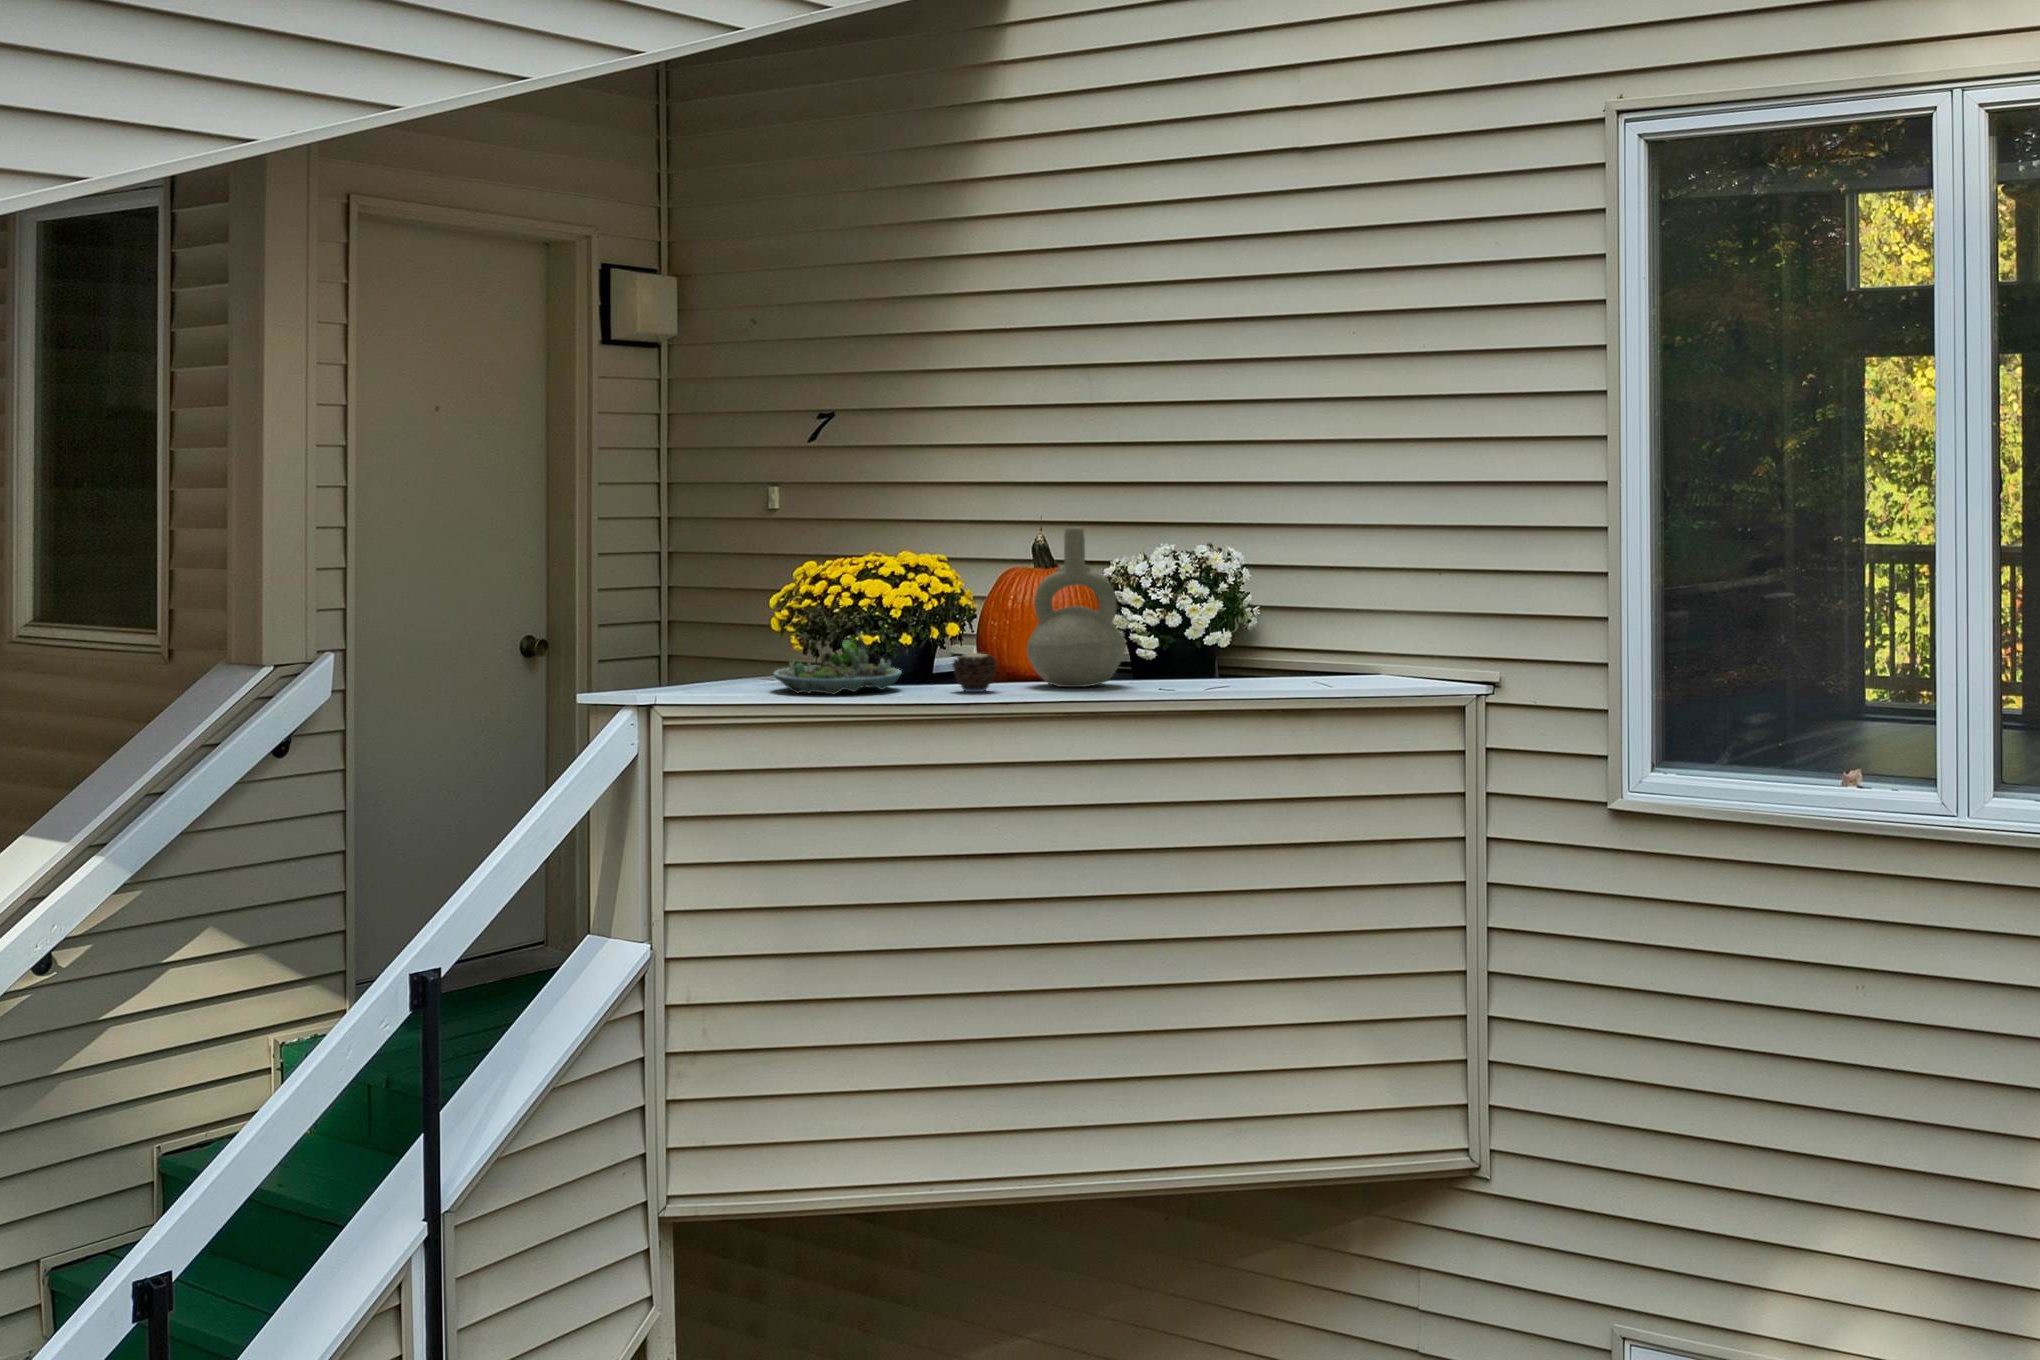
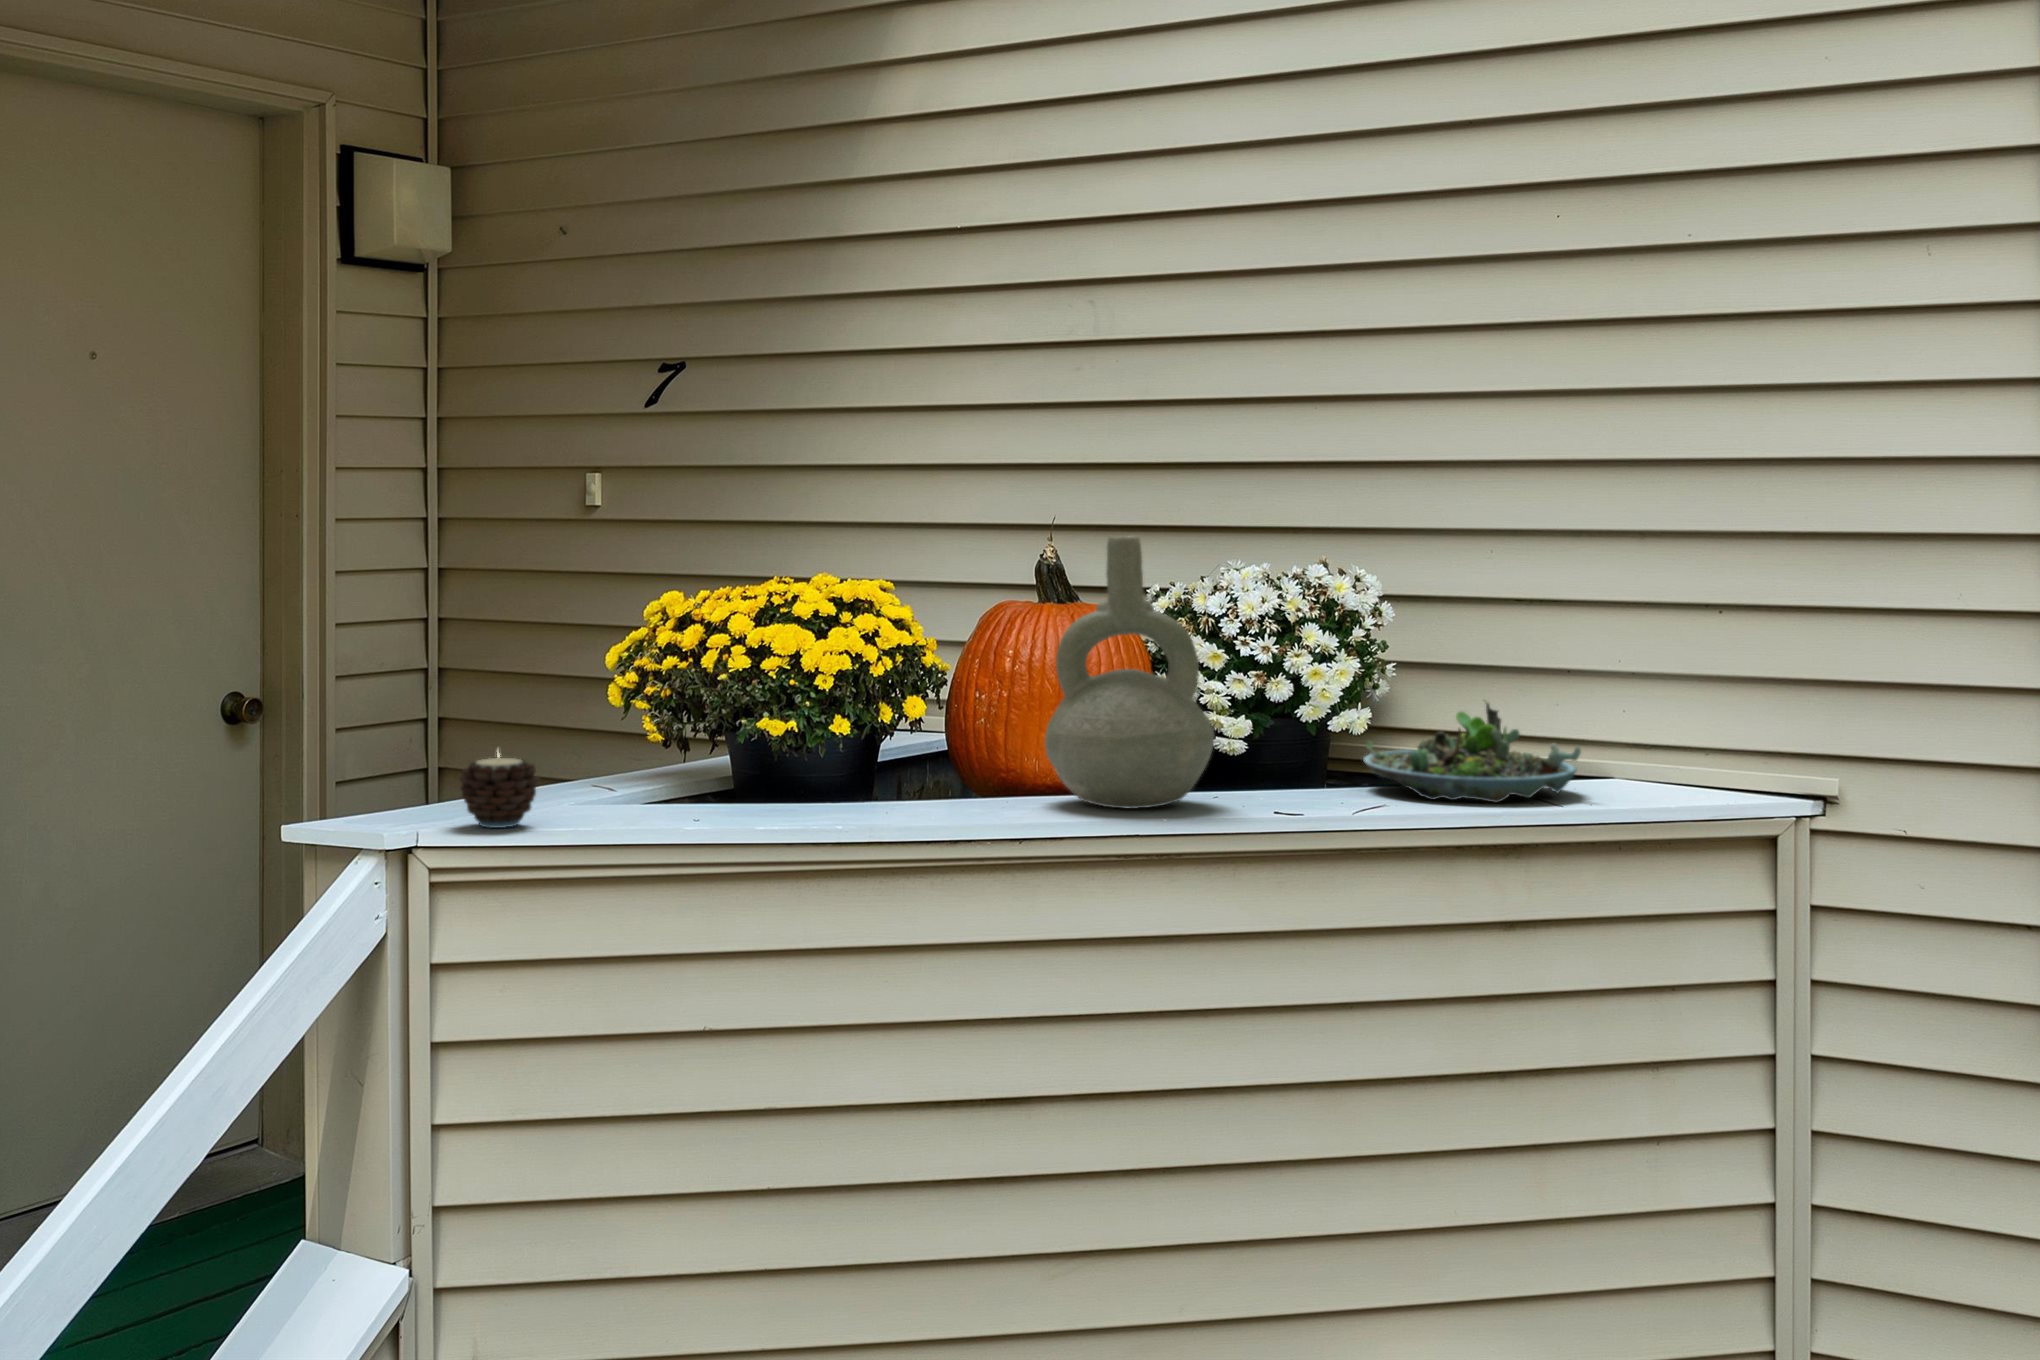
succulent planter: present [773,634,902,695] -> present [1363,702,1581,803]
candle: present [952,653,998,692] -> present [459,753,539,828]

